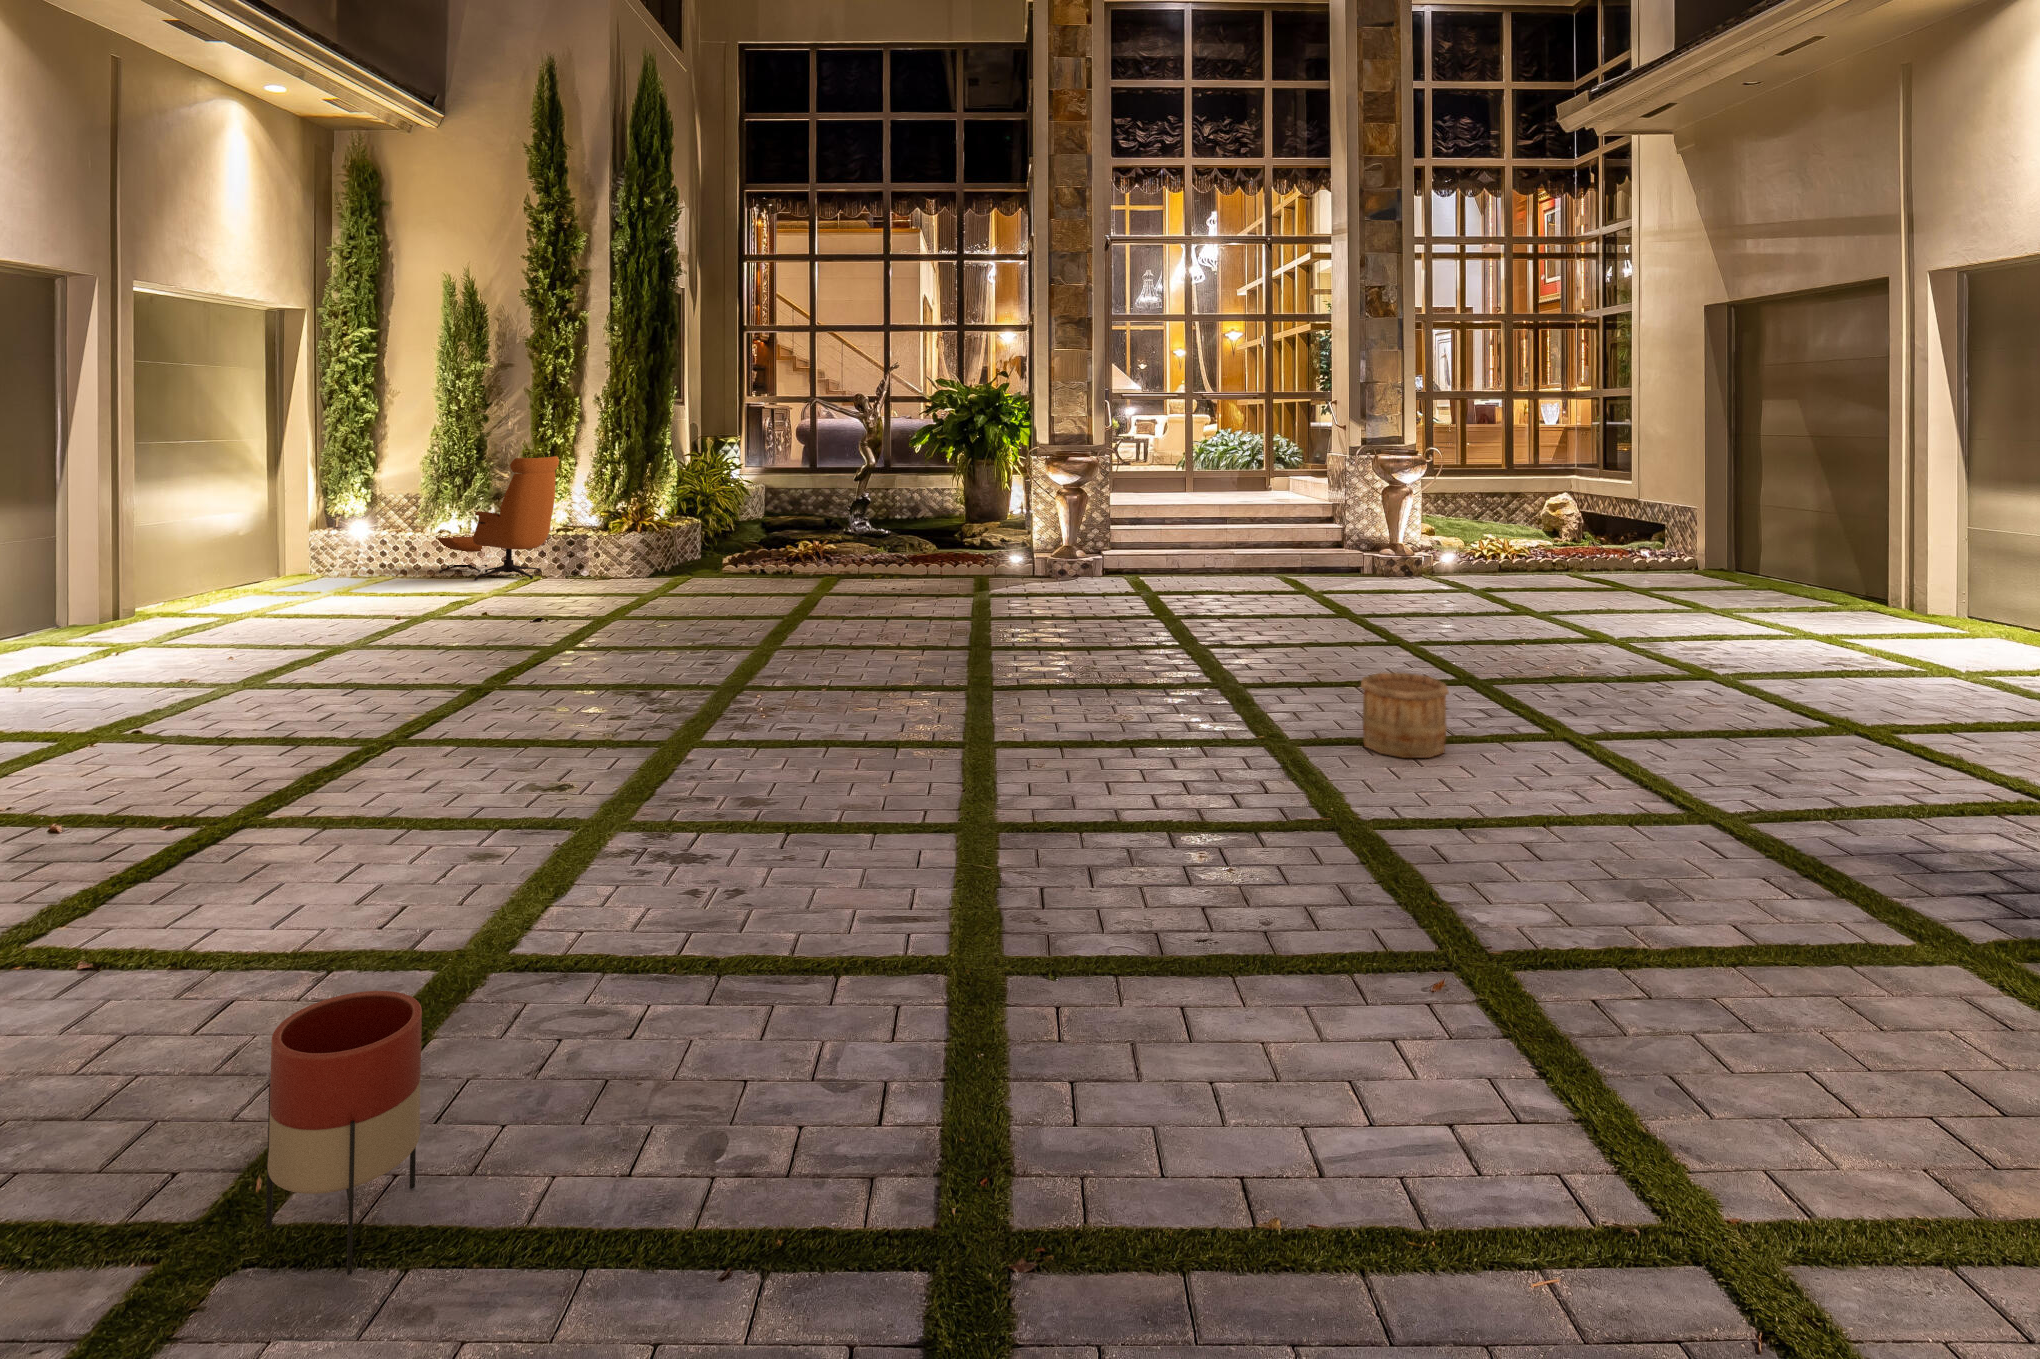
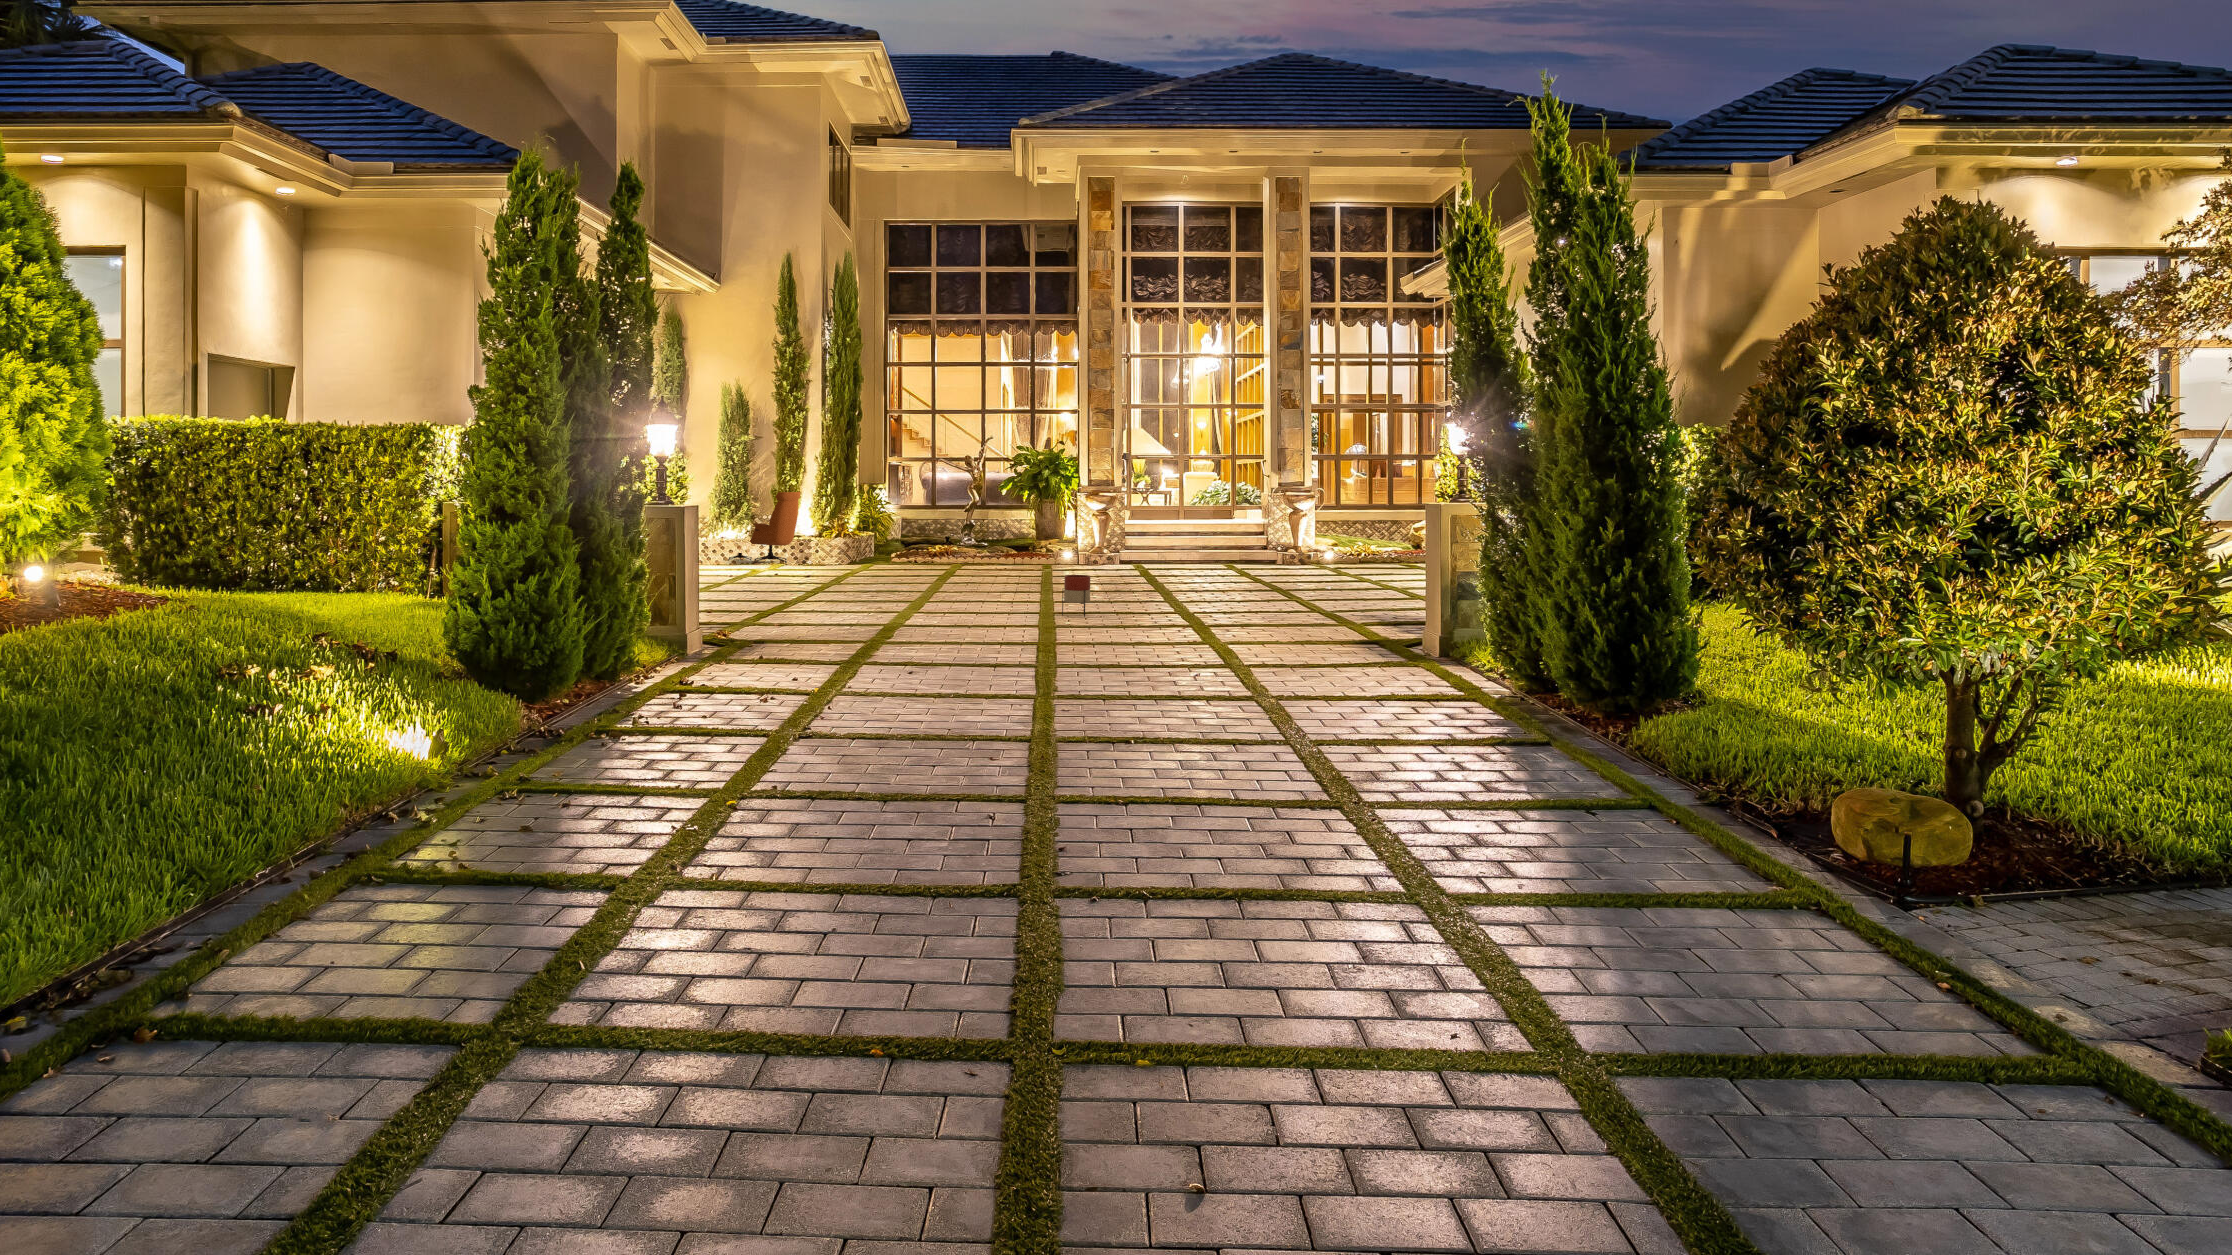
wooden bucket: present [1361,673,1449,758] -> none [1214,577,1251,609]
planter: present [266,991,422,1274] -> present [1062,575,1090,617]

